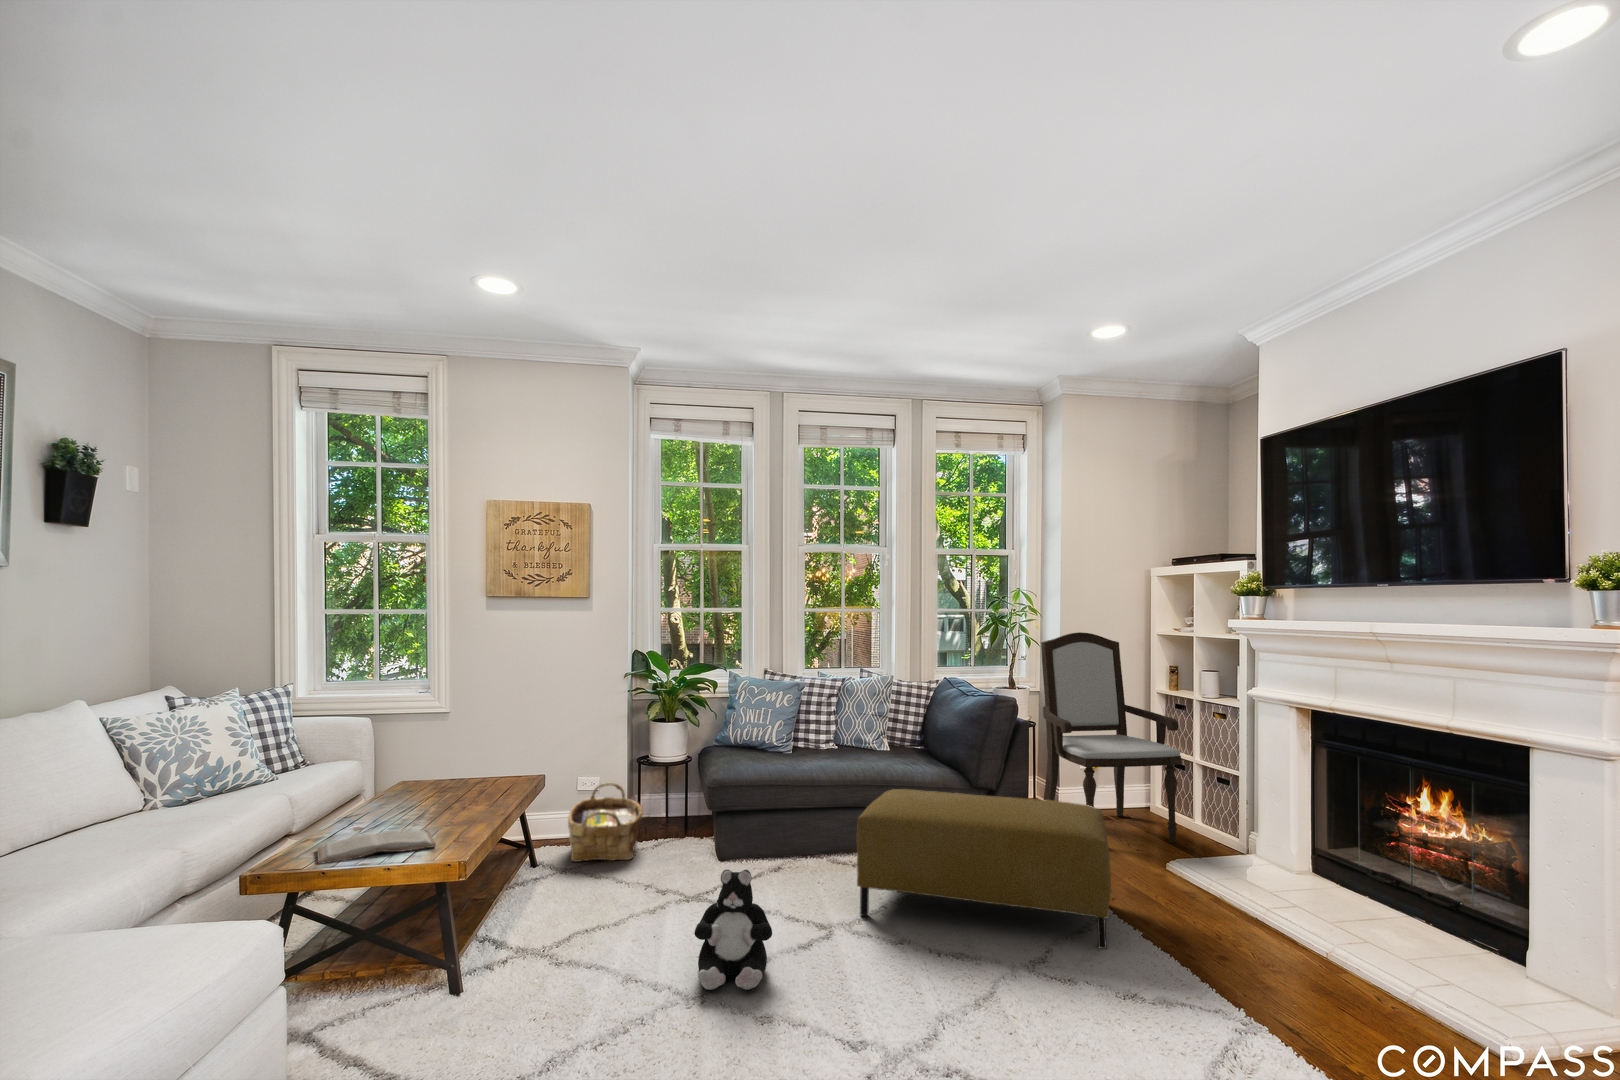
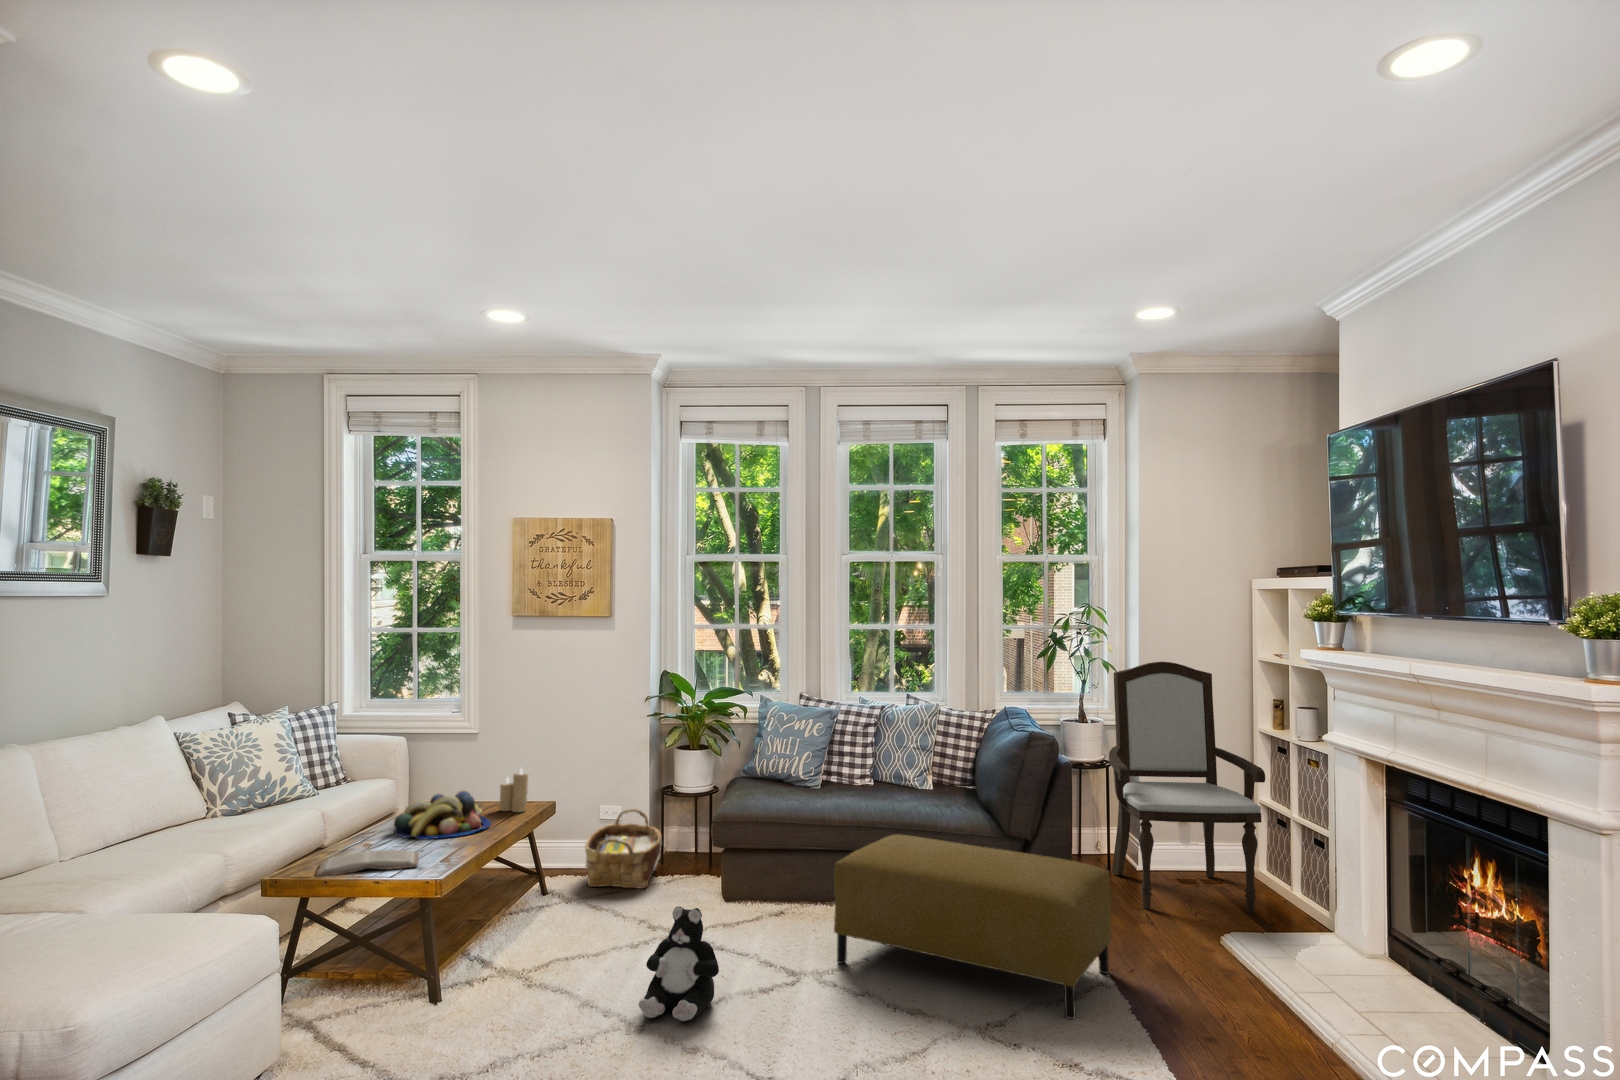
candle: none [488,742,520,788] -> present [499,769,528,812]
fruit bowl: none [383,767,490,820] -> present [394,791,491,839]

